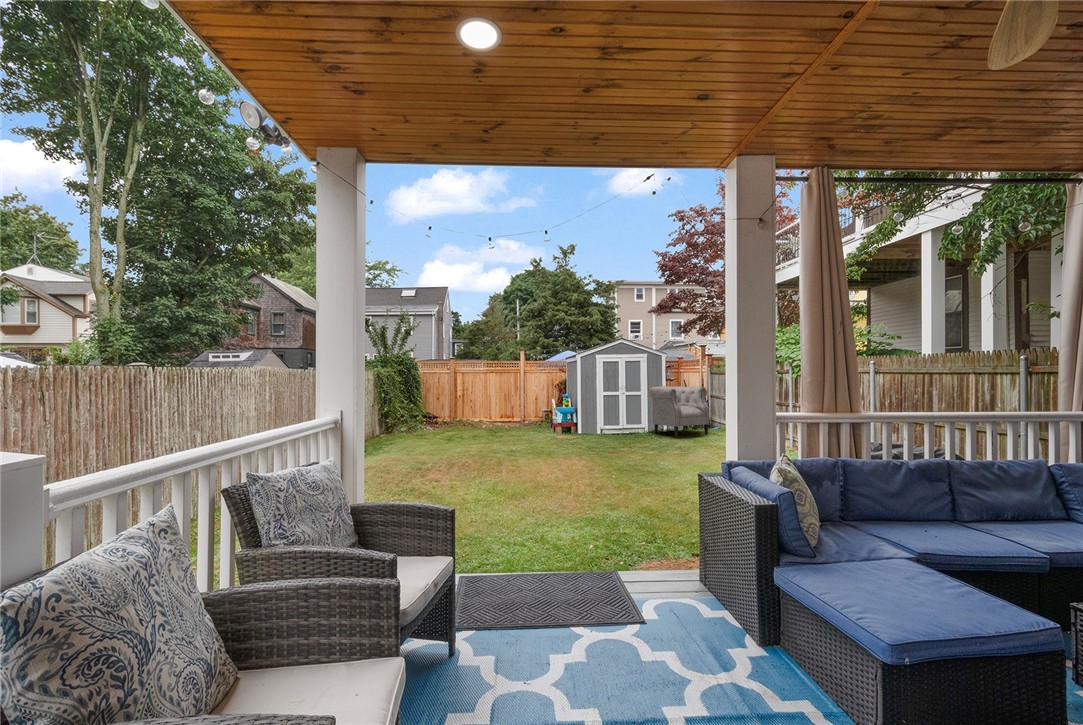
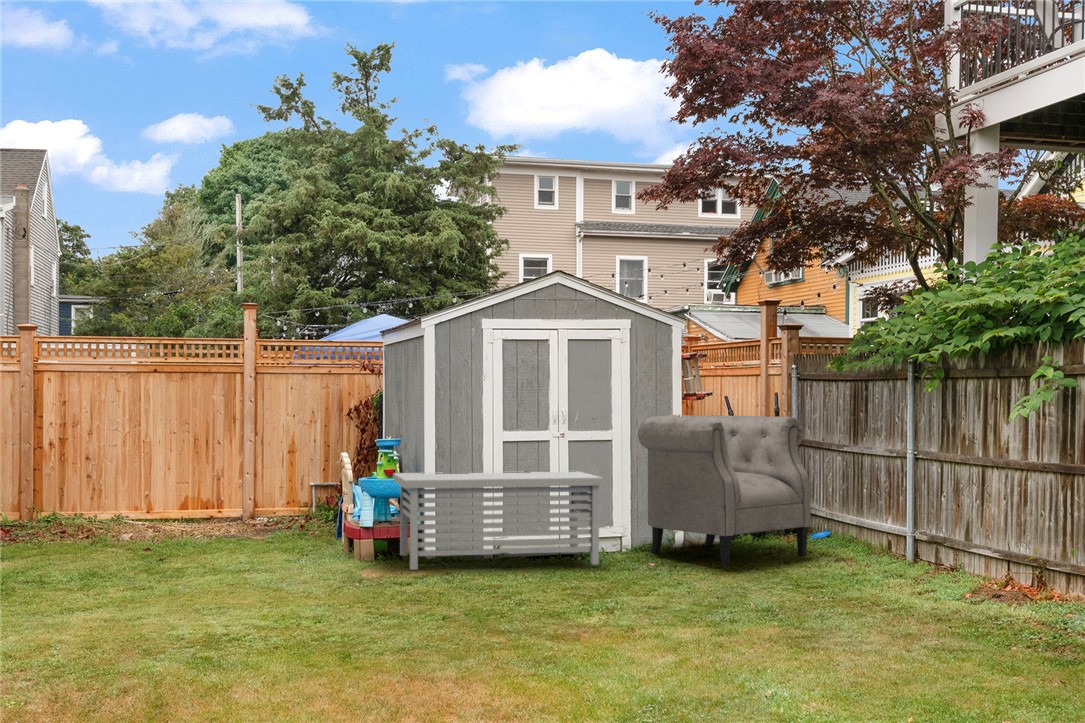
storage bench: none [567,405,635,436] -> present [393,471,604,570]

